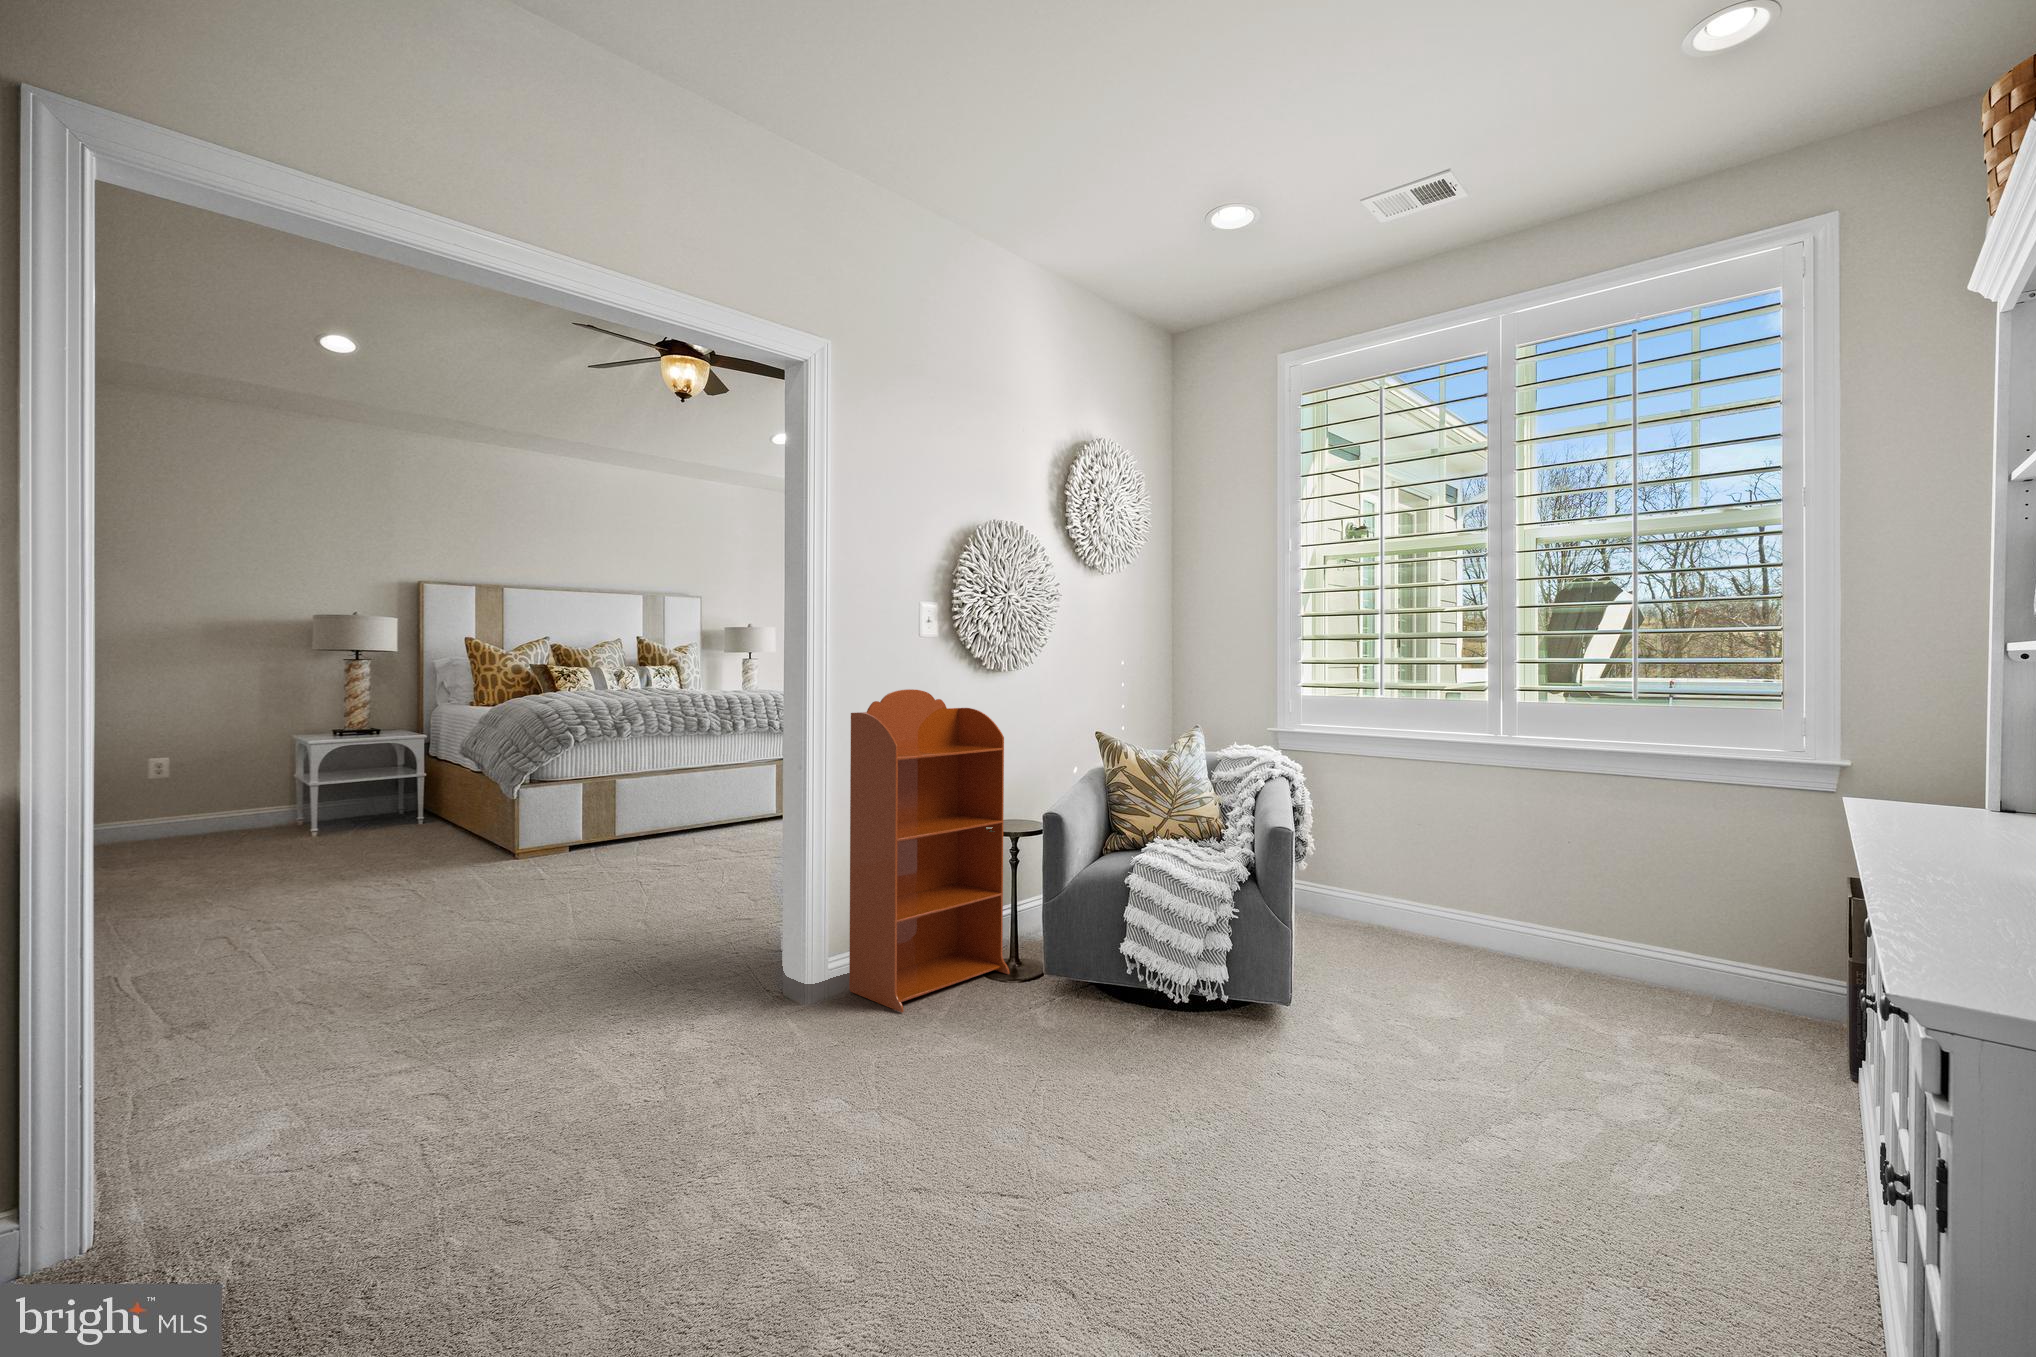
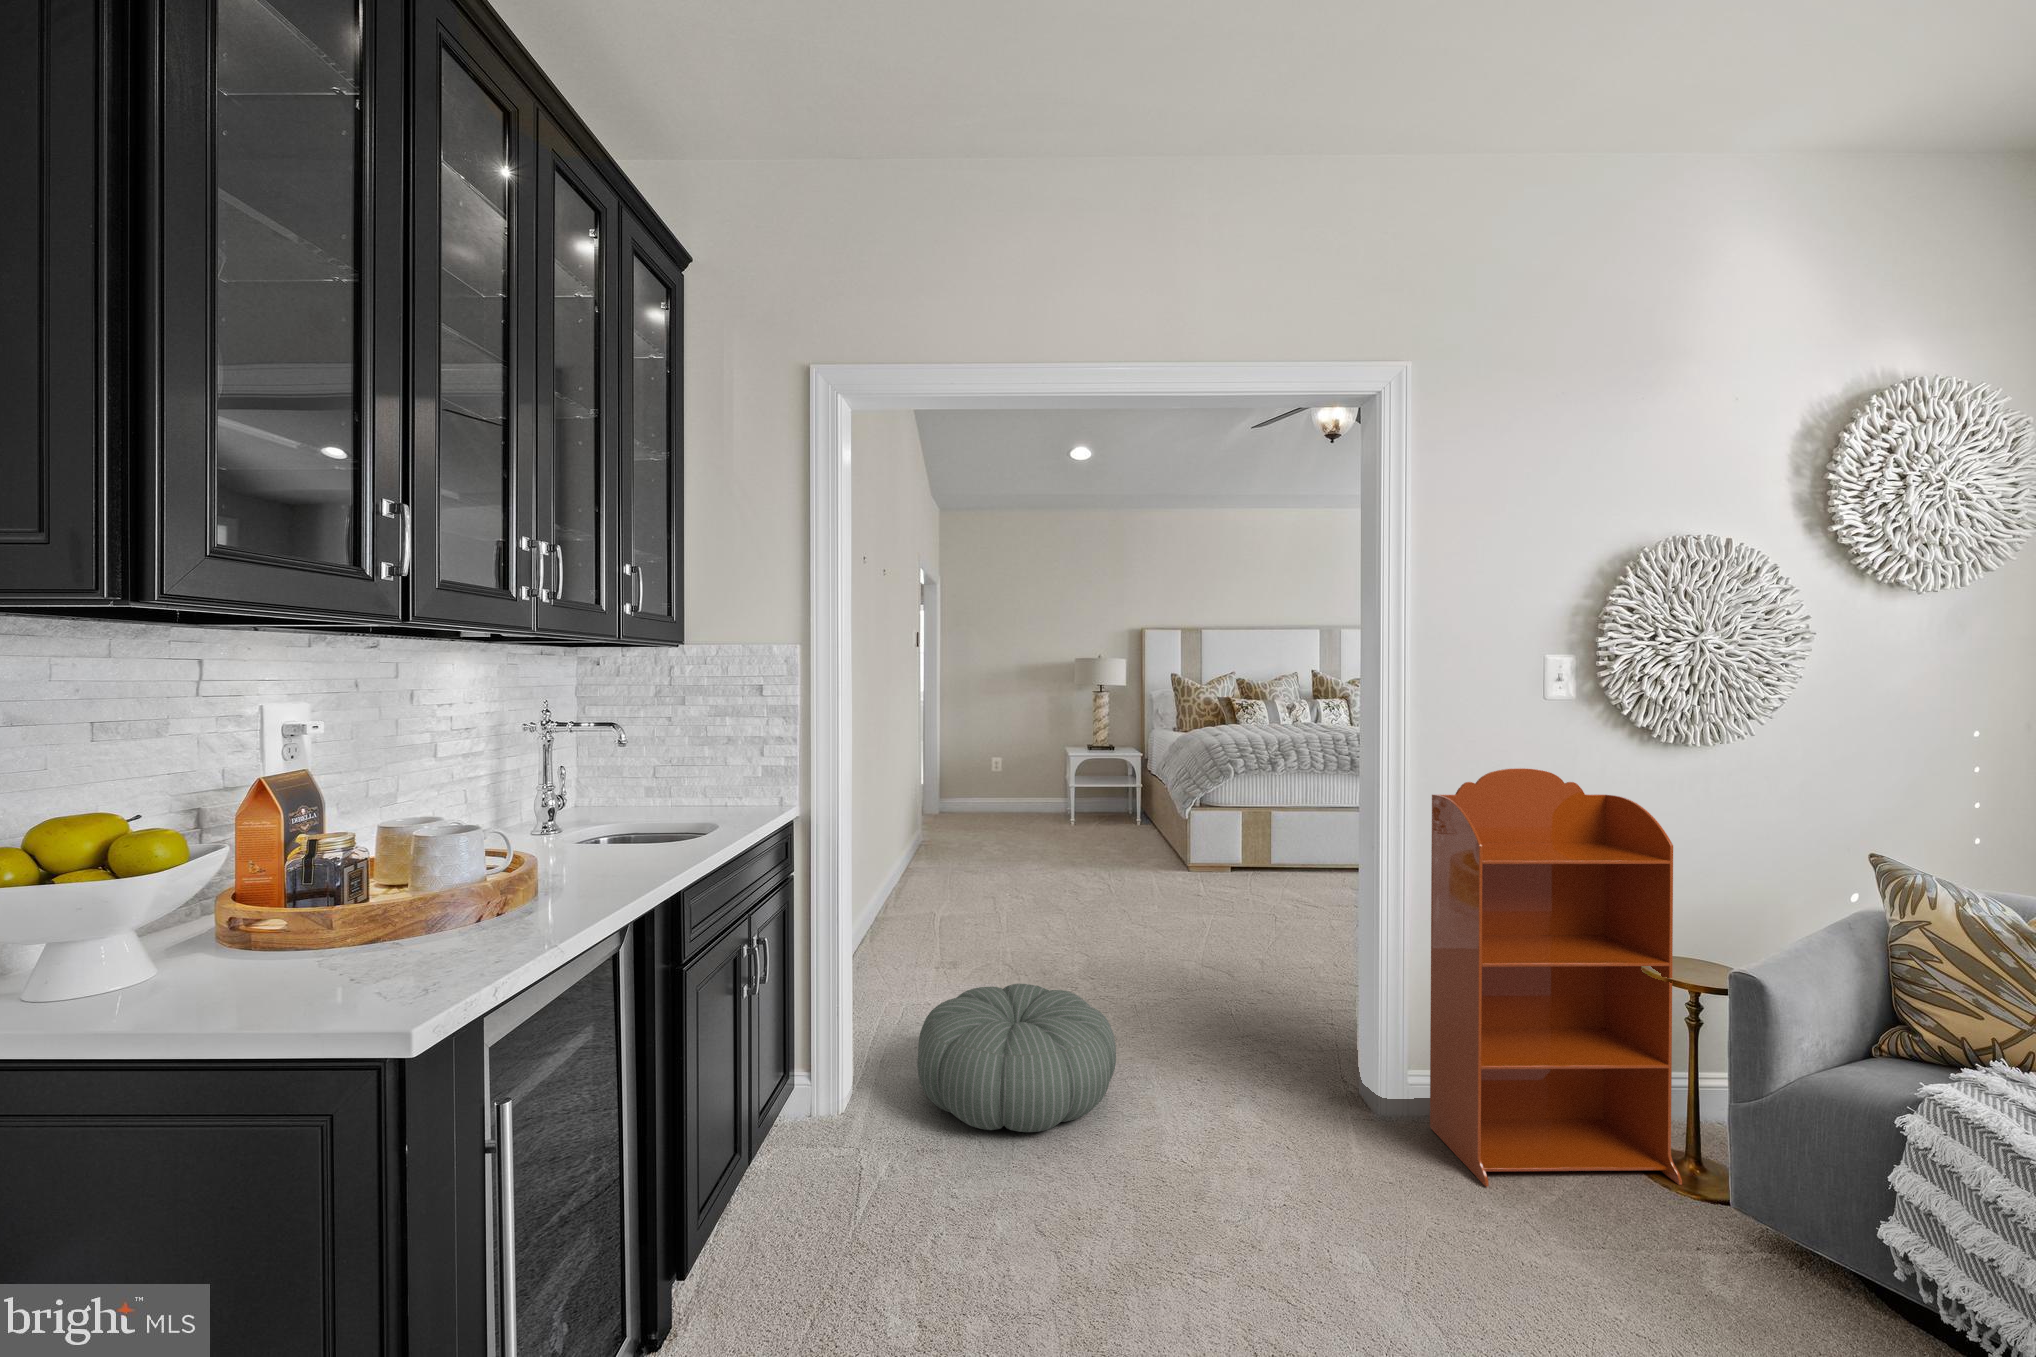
pouf: none [281,964,562,1131] -> present [917,984,1116,1132]

